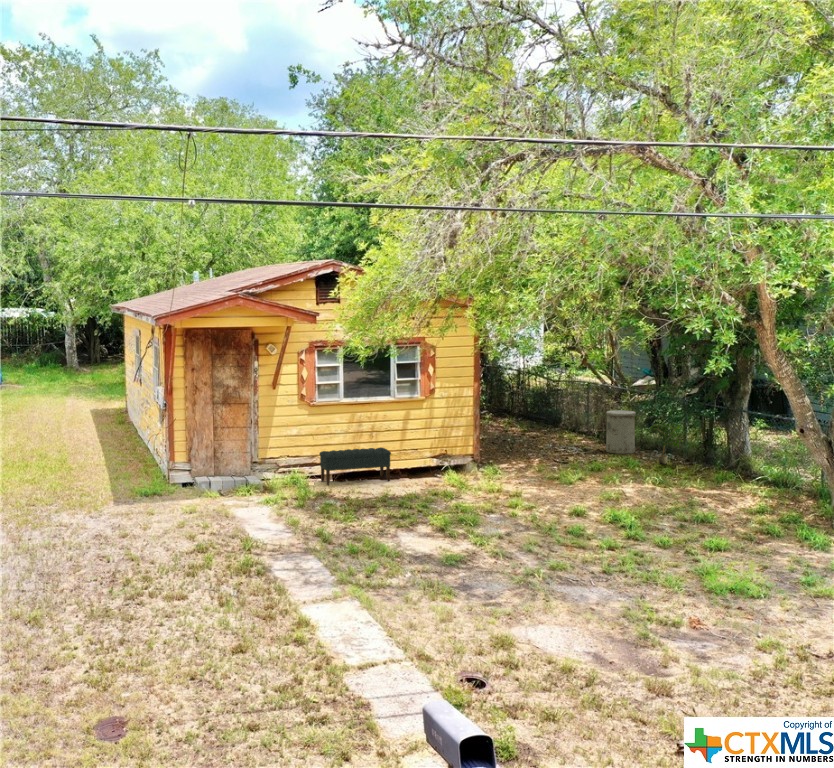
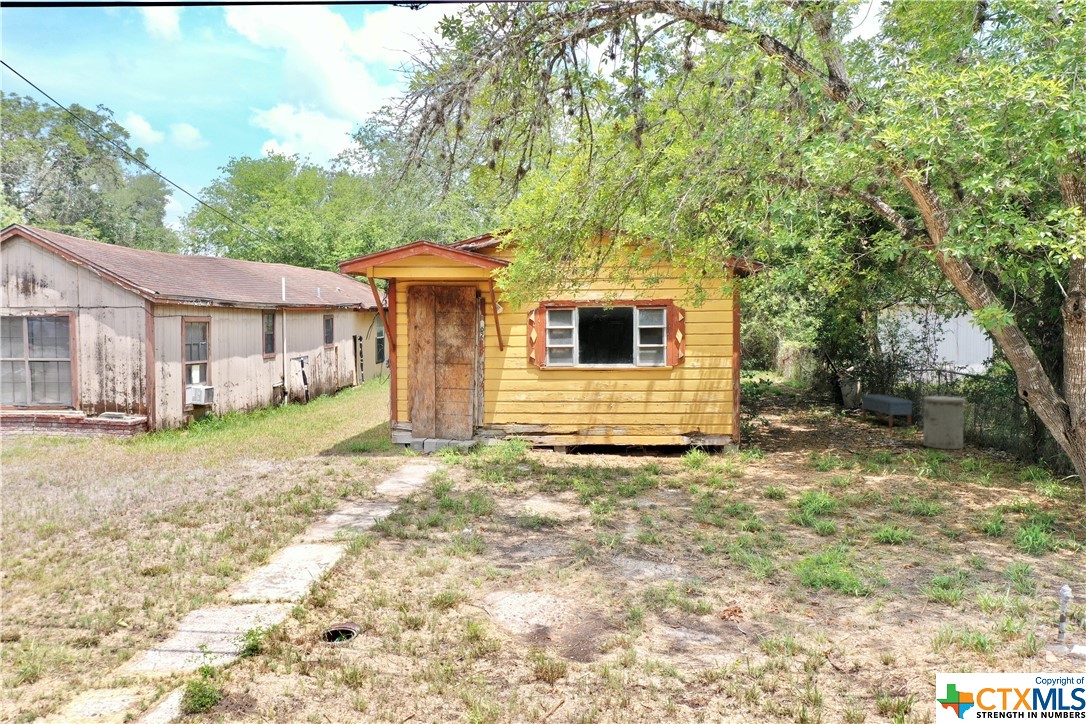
potted plant: present [649,423,682,464] -> none [974,412,1029,466]
bench: present [319,447,391,485] -> present [862,394,913,427]

